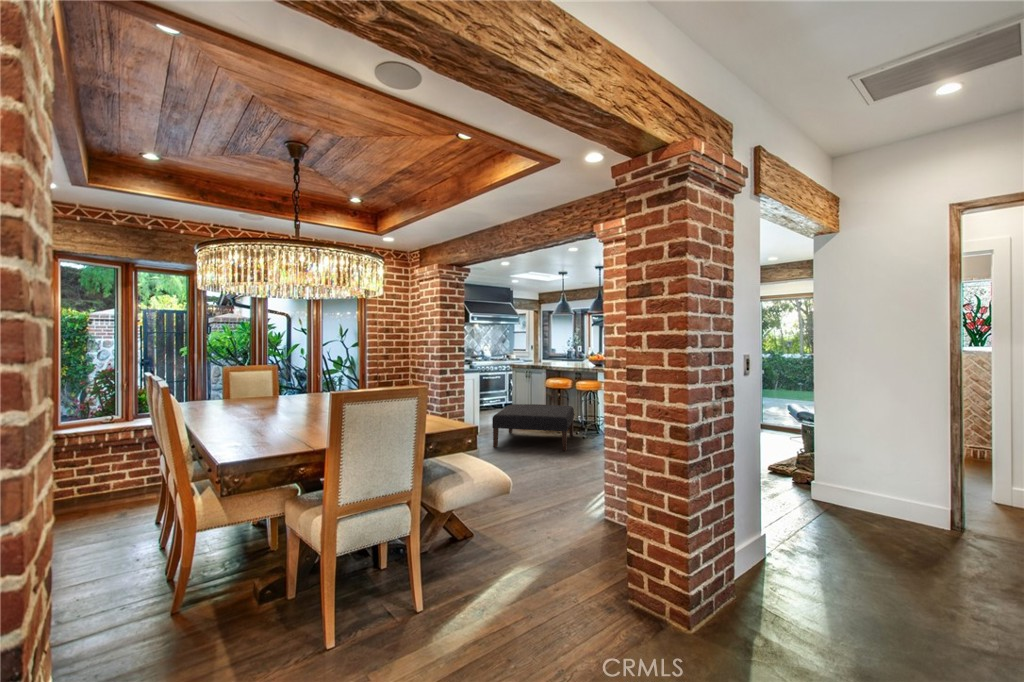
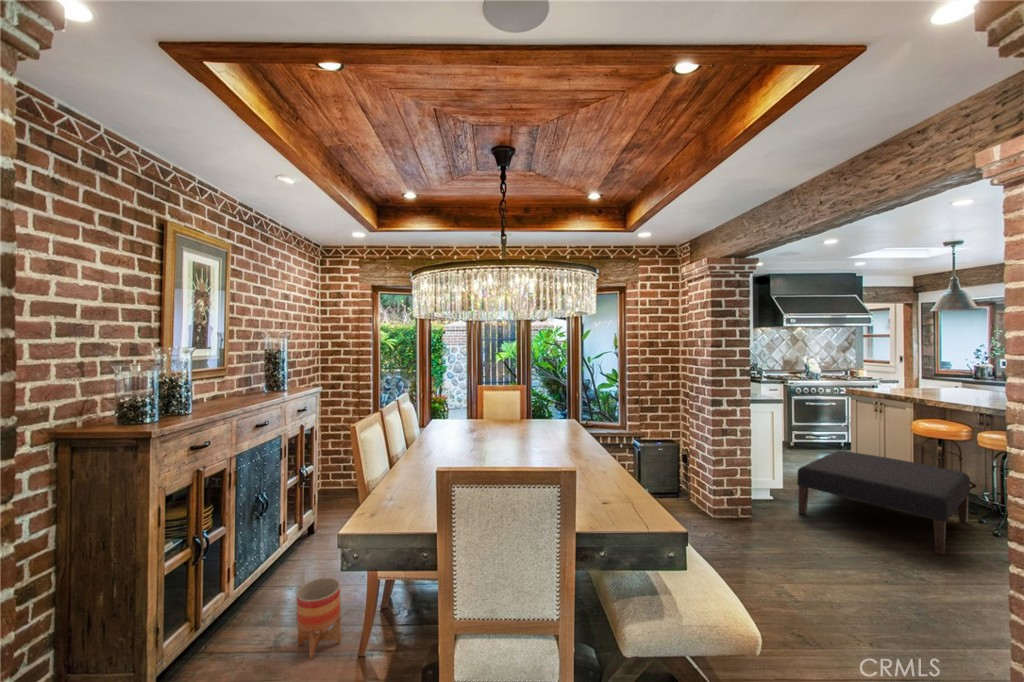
planter: none [116,550,171,627] -> present [297,578,341,659]

